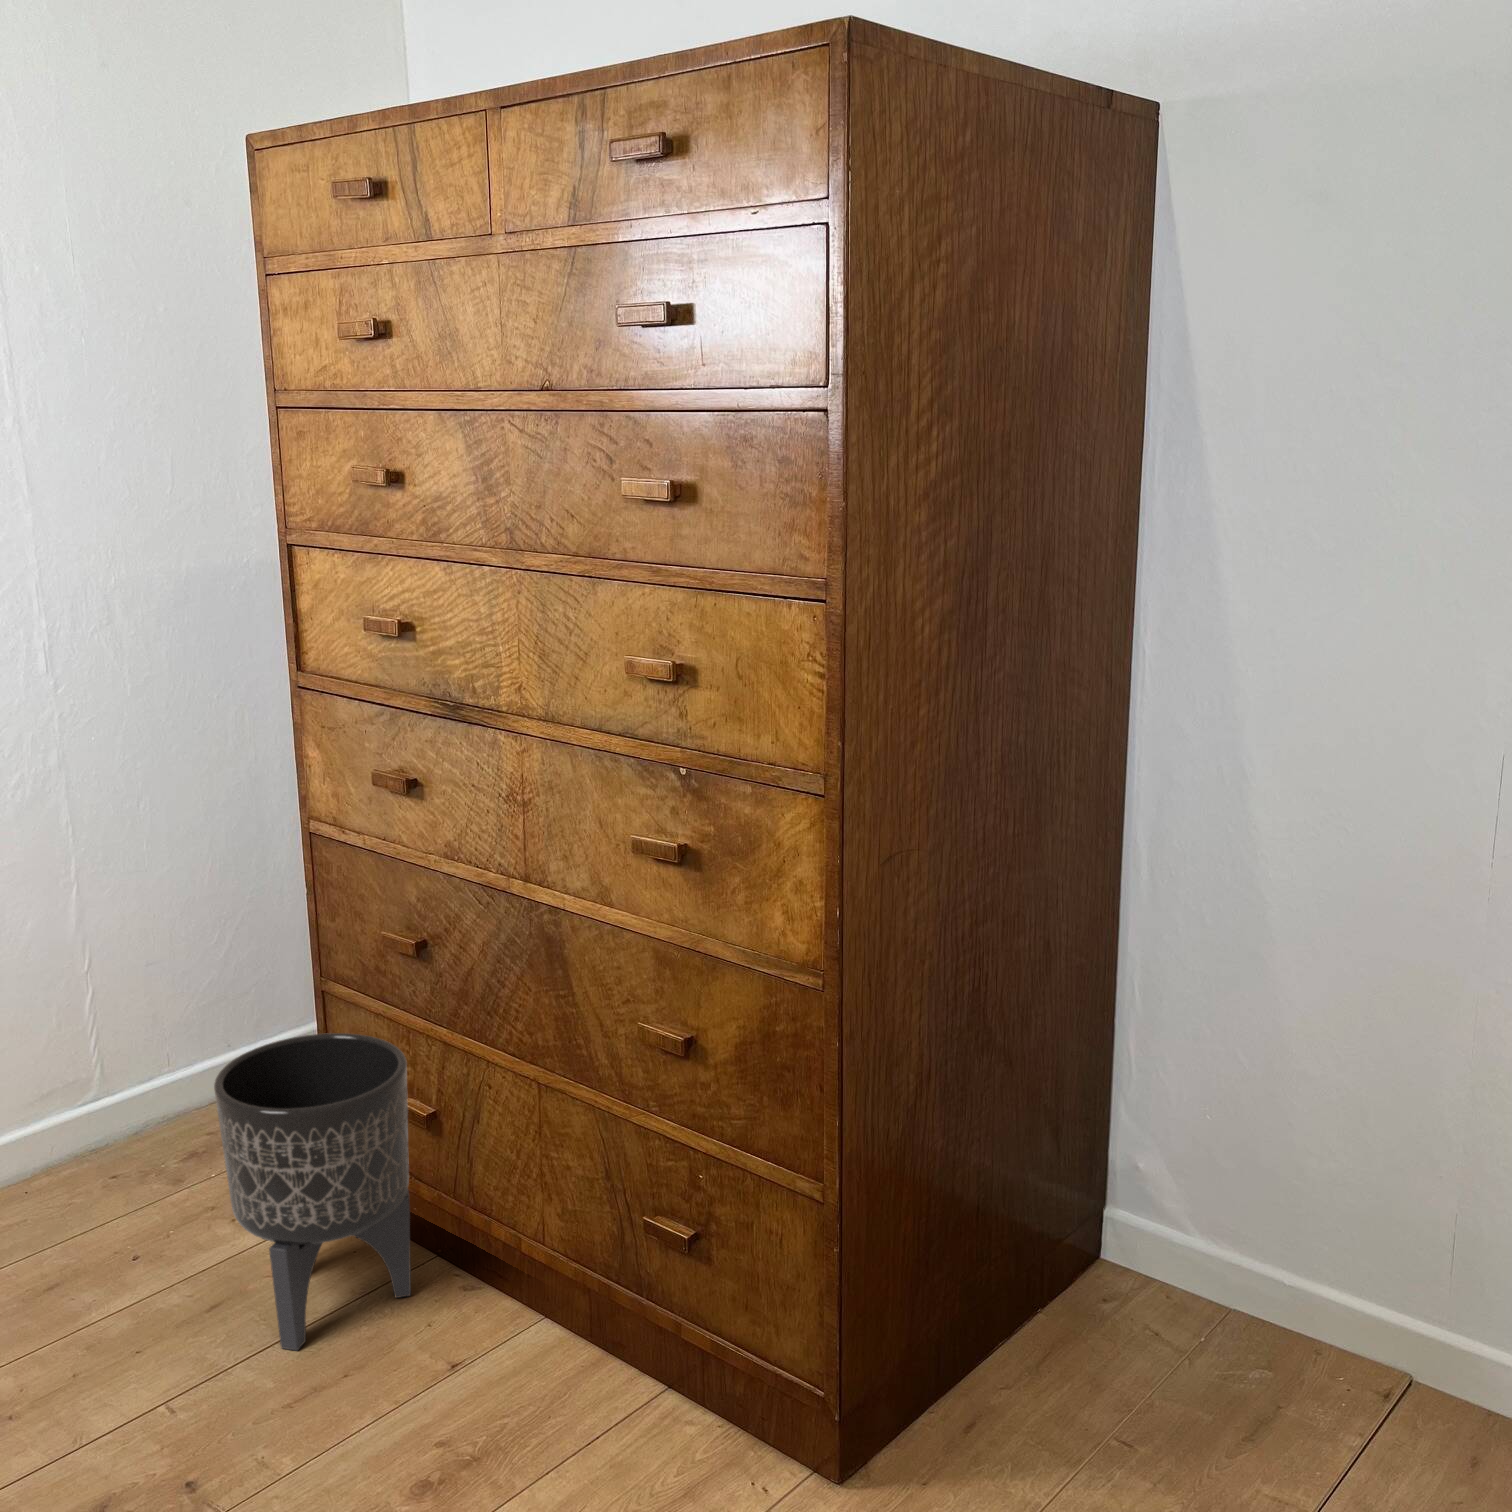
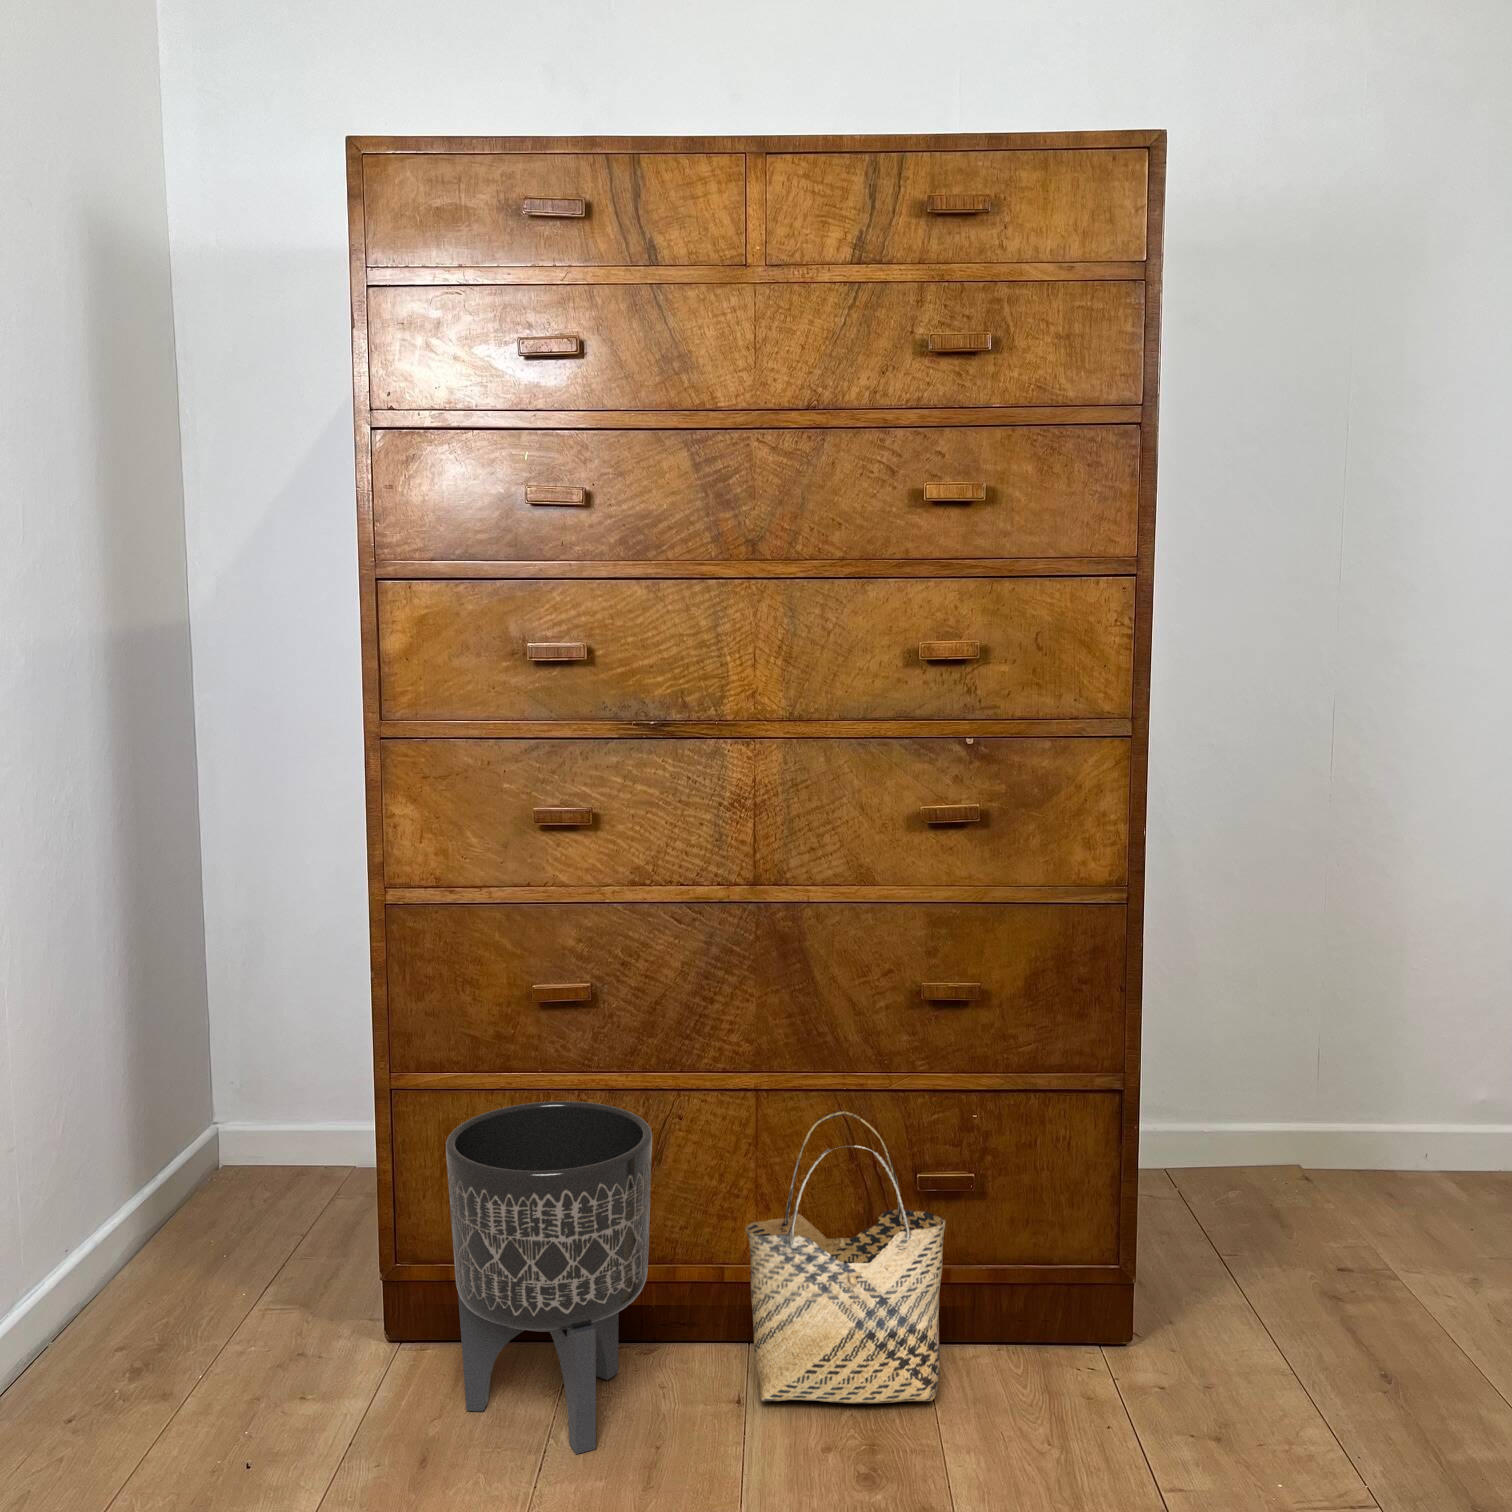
woven basket: none [440,1127,611,1442] -> present [745,1111,946,1403]

